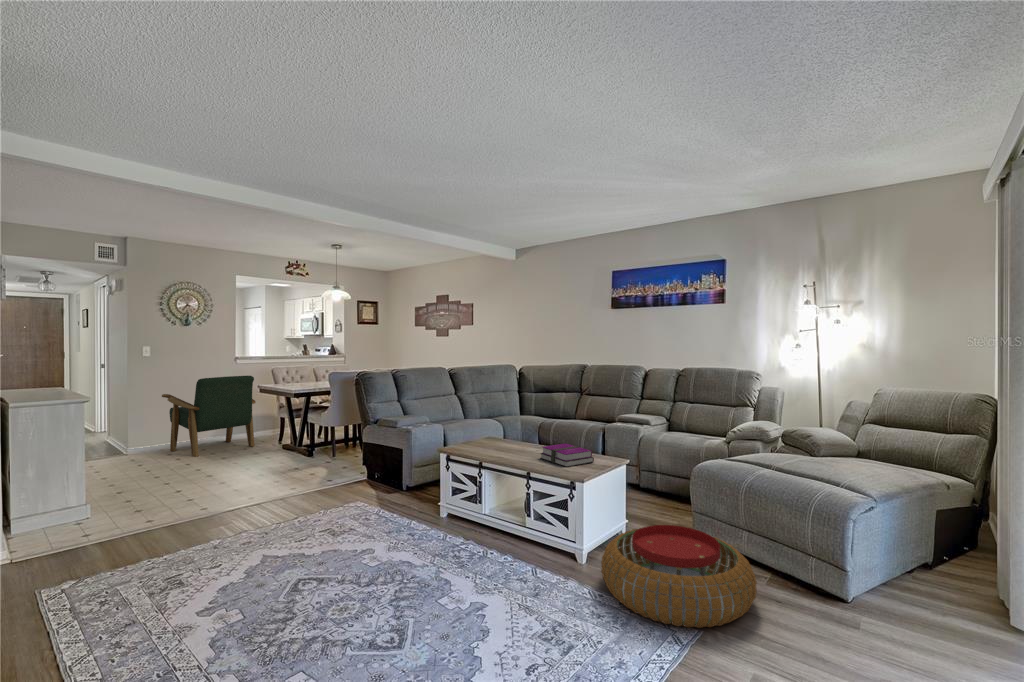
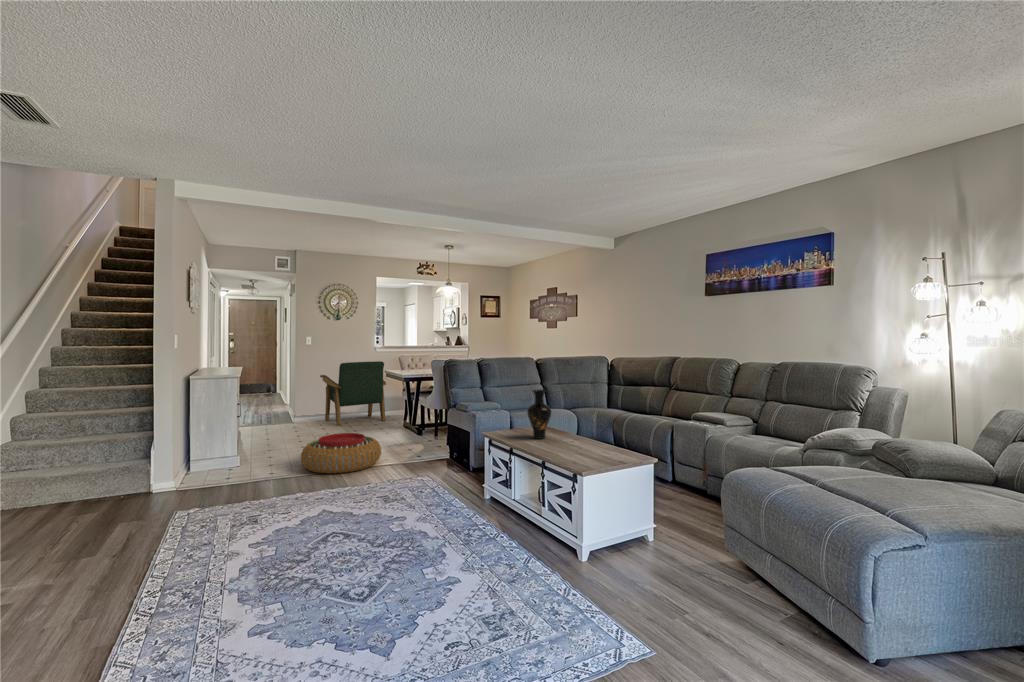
vase: none [485,400,510,451] -> present [527,390,551,439]
hardback book: present [541,443,594,467] -> none [570,437,619,460]
pouf: present [601,525,757,628] -> present [301,433,381,474]

